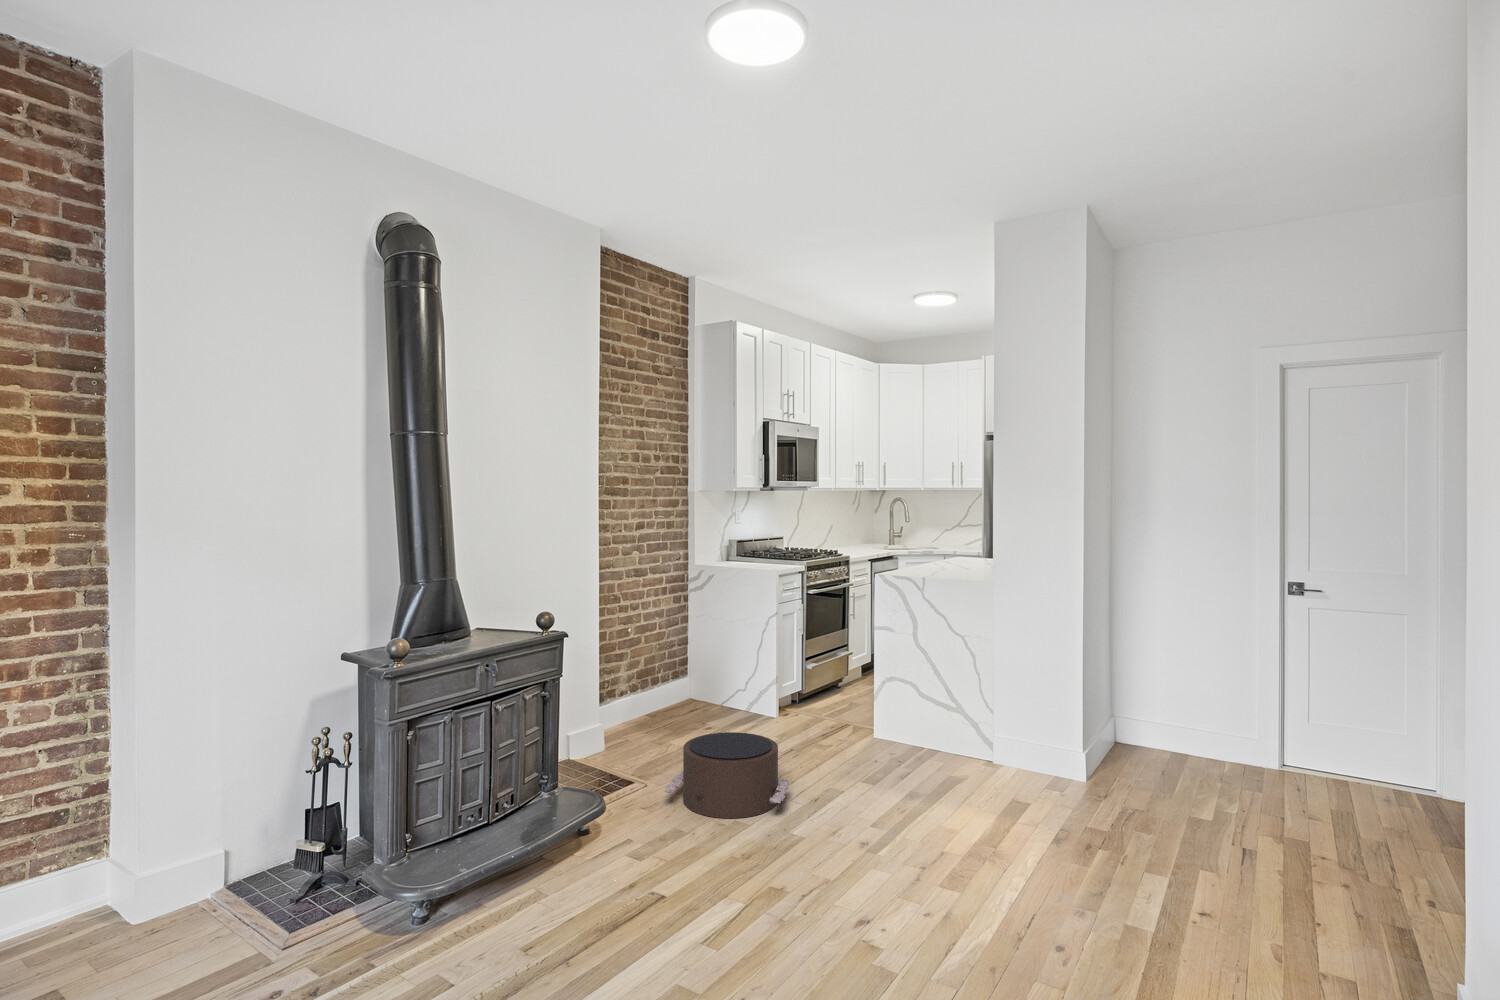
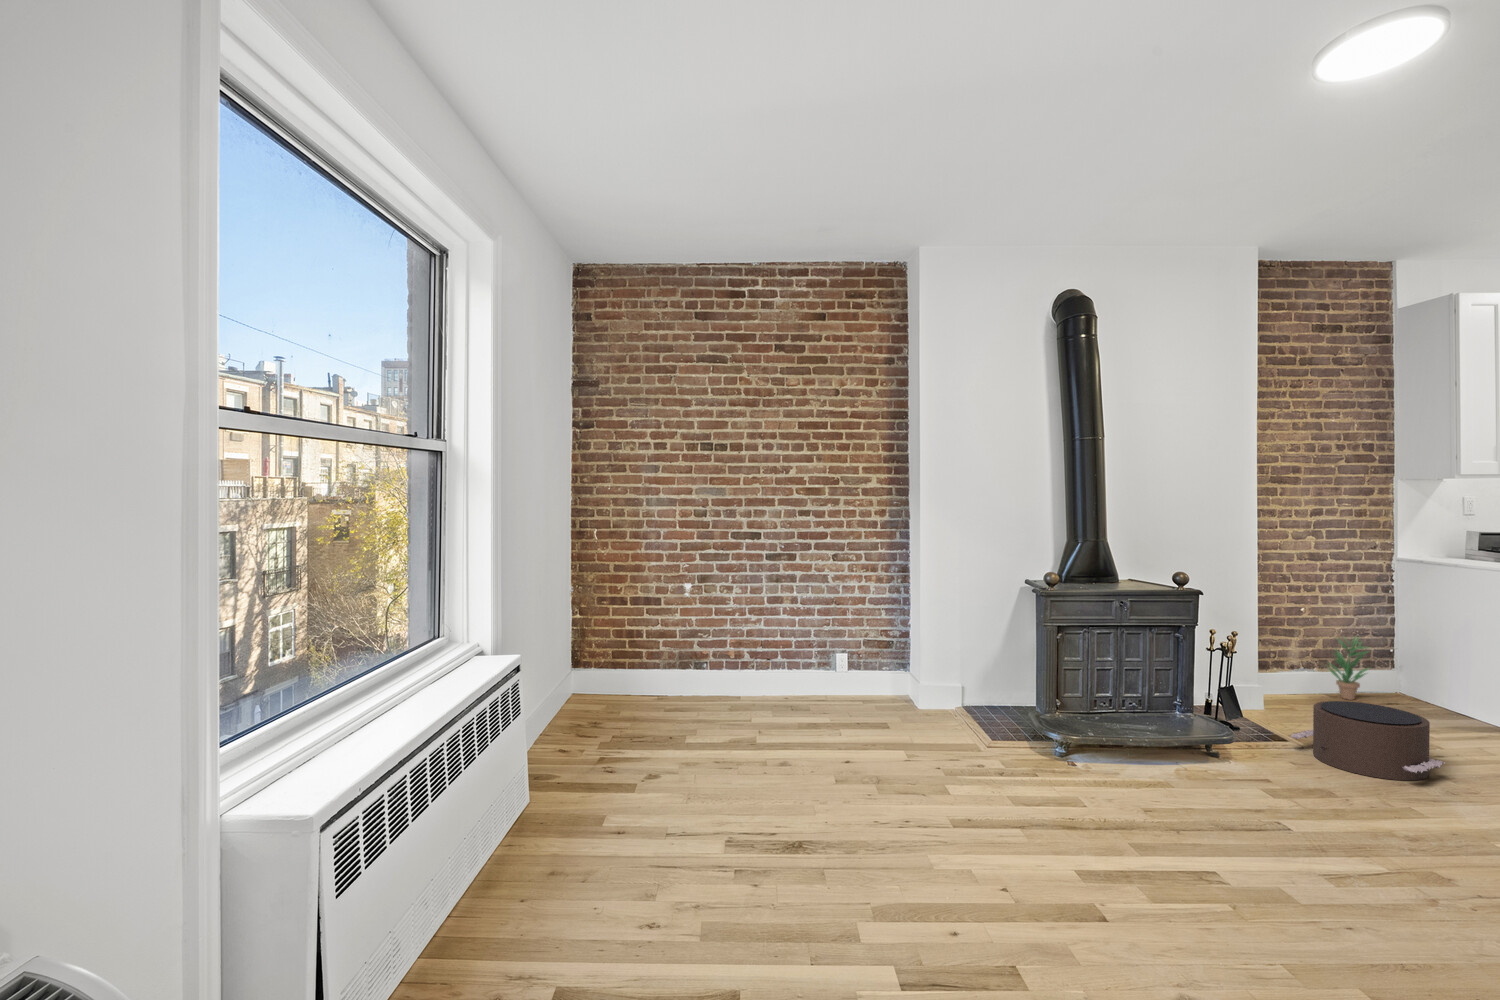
potted plant: none [648,651,688,719] -> present [1328,637,1369,700]

